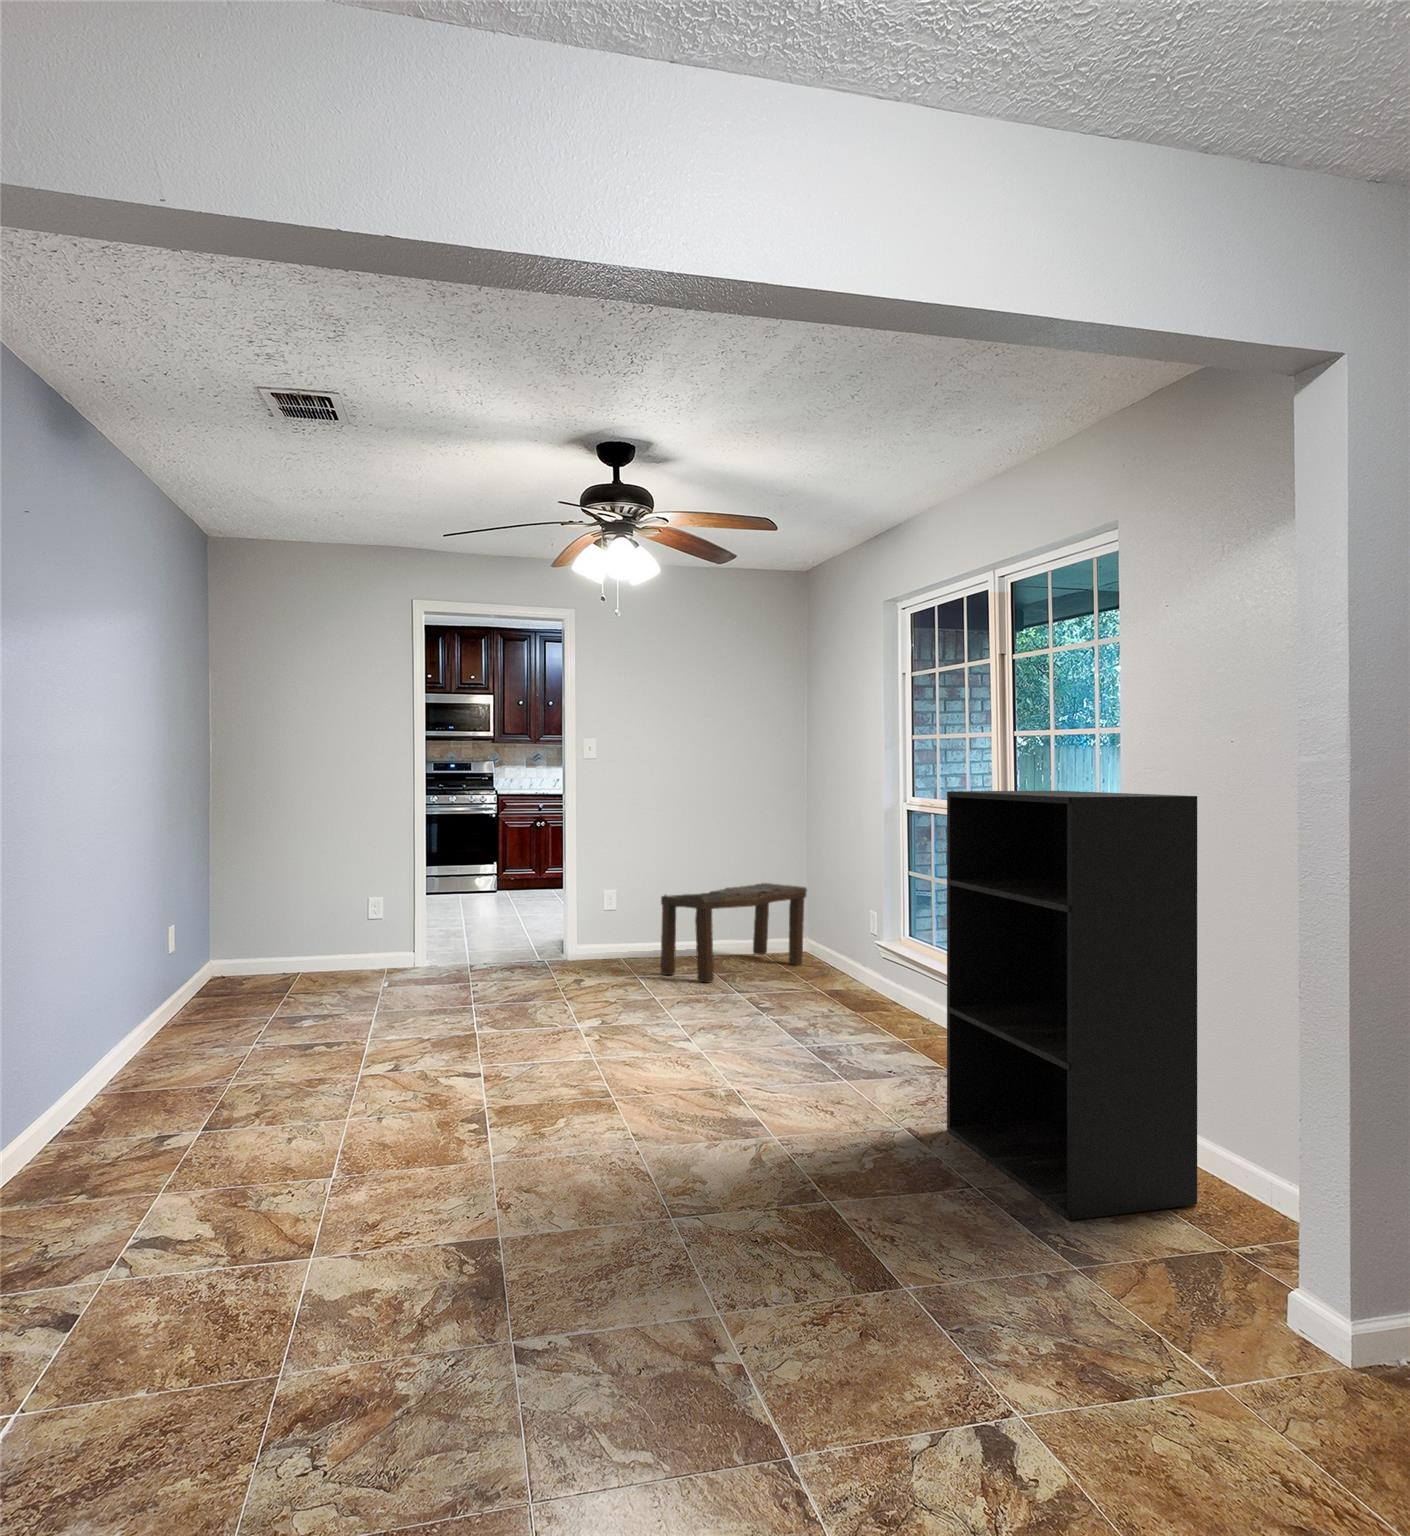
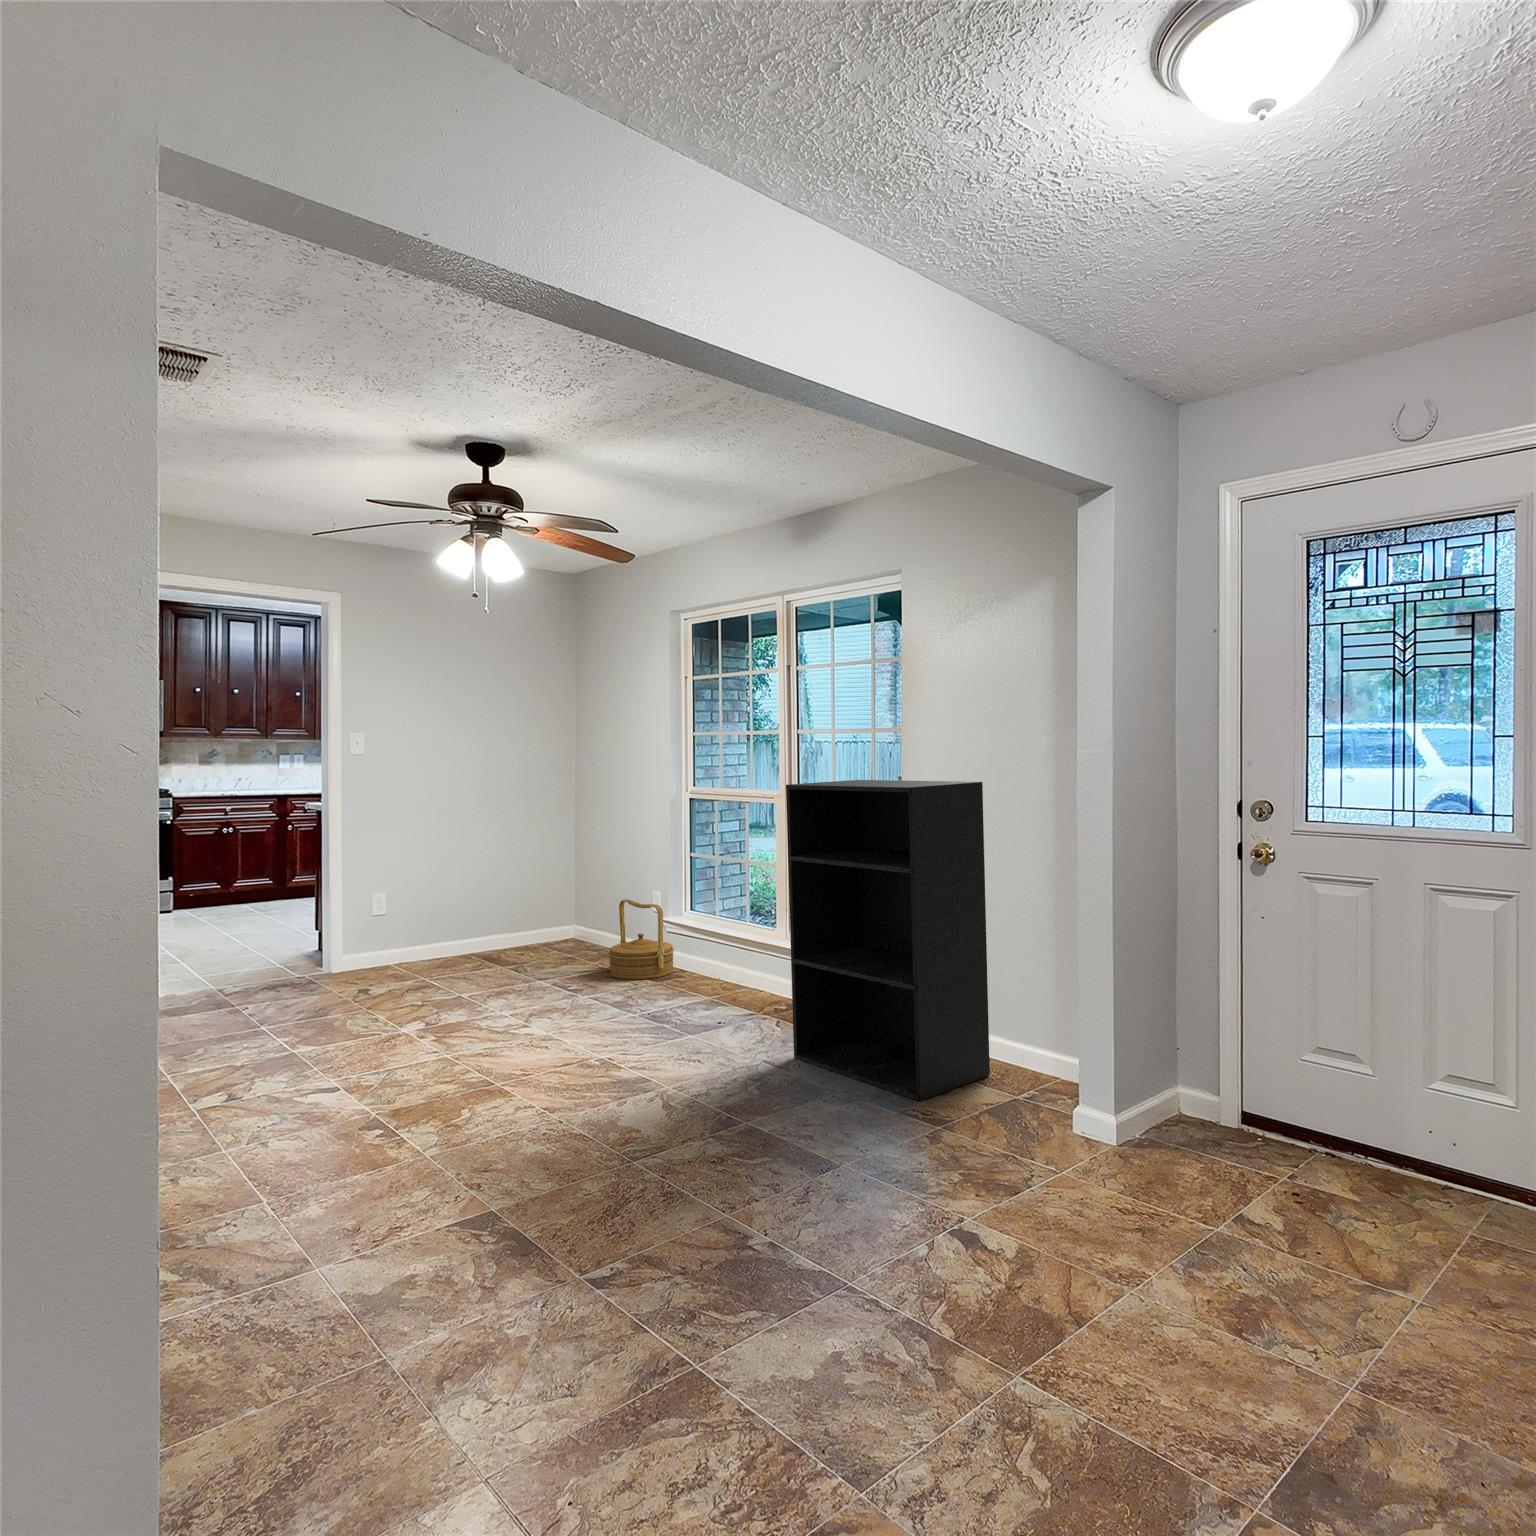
bench: present [661,883,807,982] -> none [441,874,576,973]
woven basket: none [814,918,888,1009] -> present [608,899,674,979]

